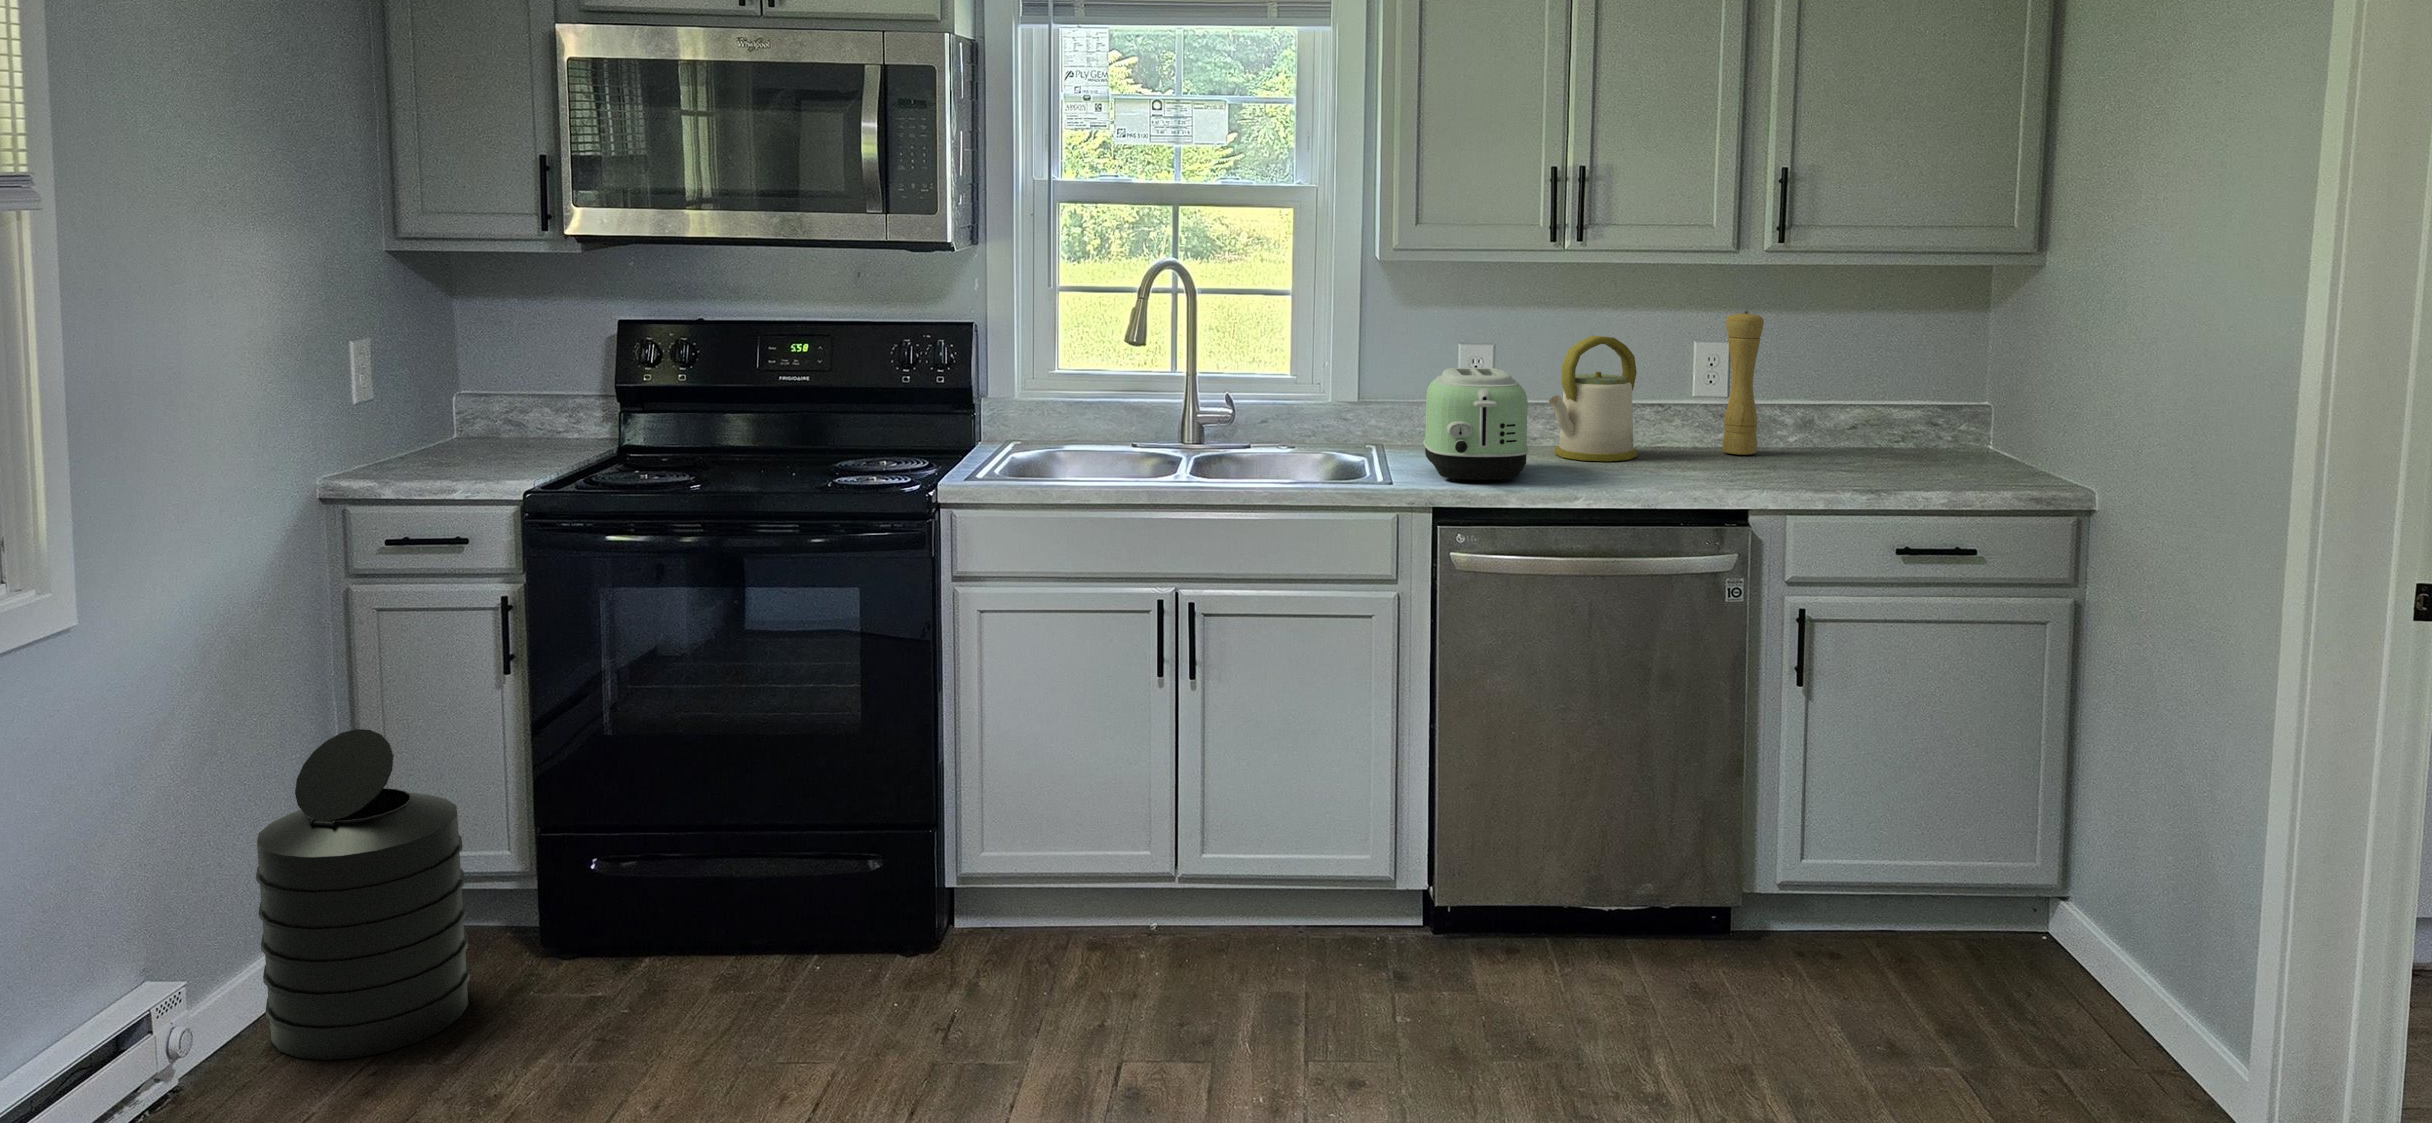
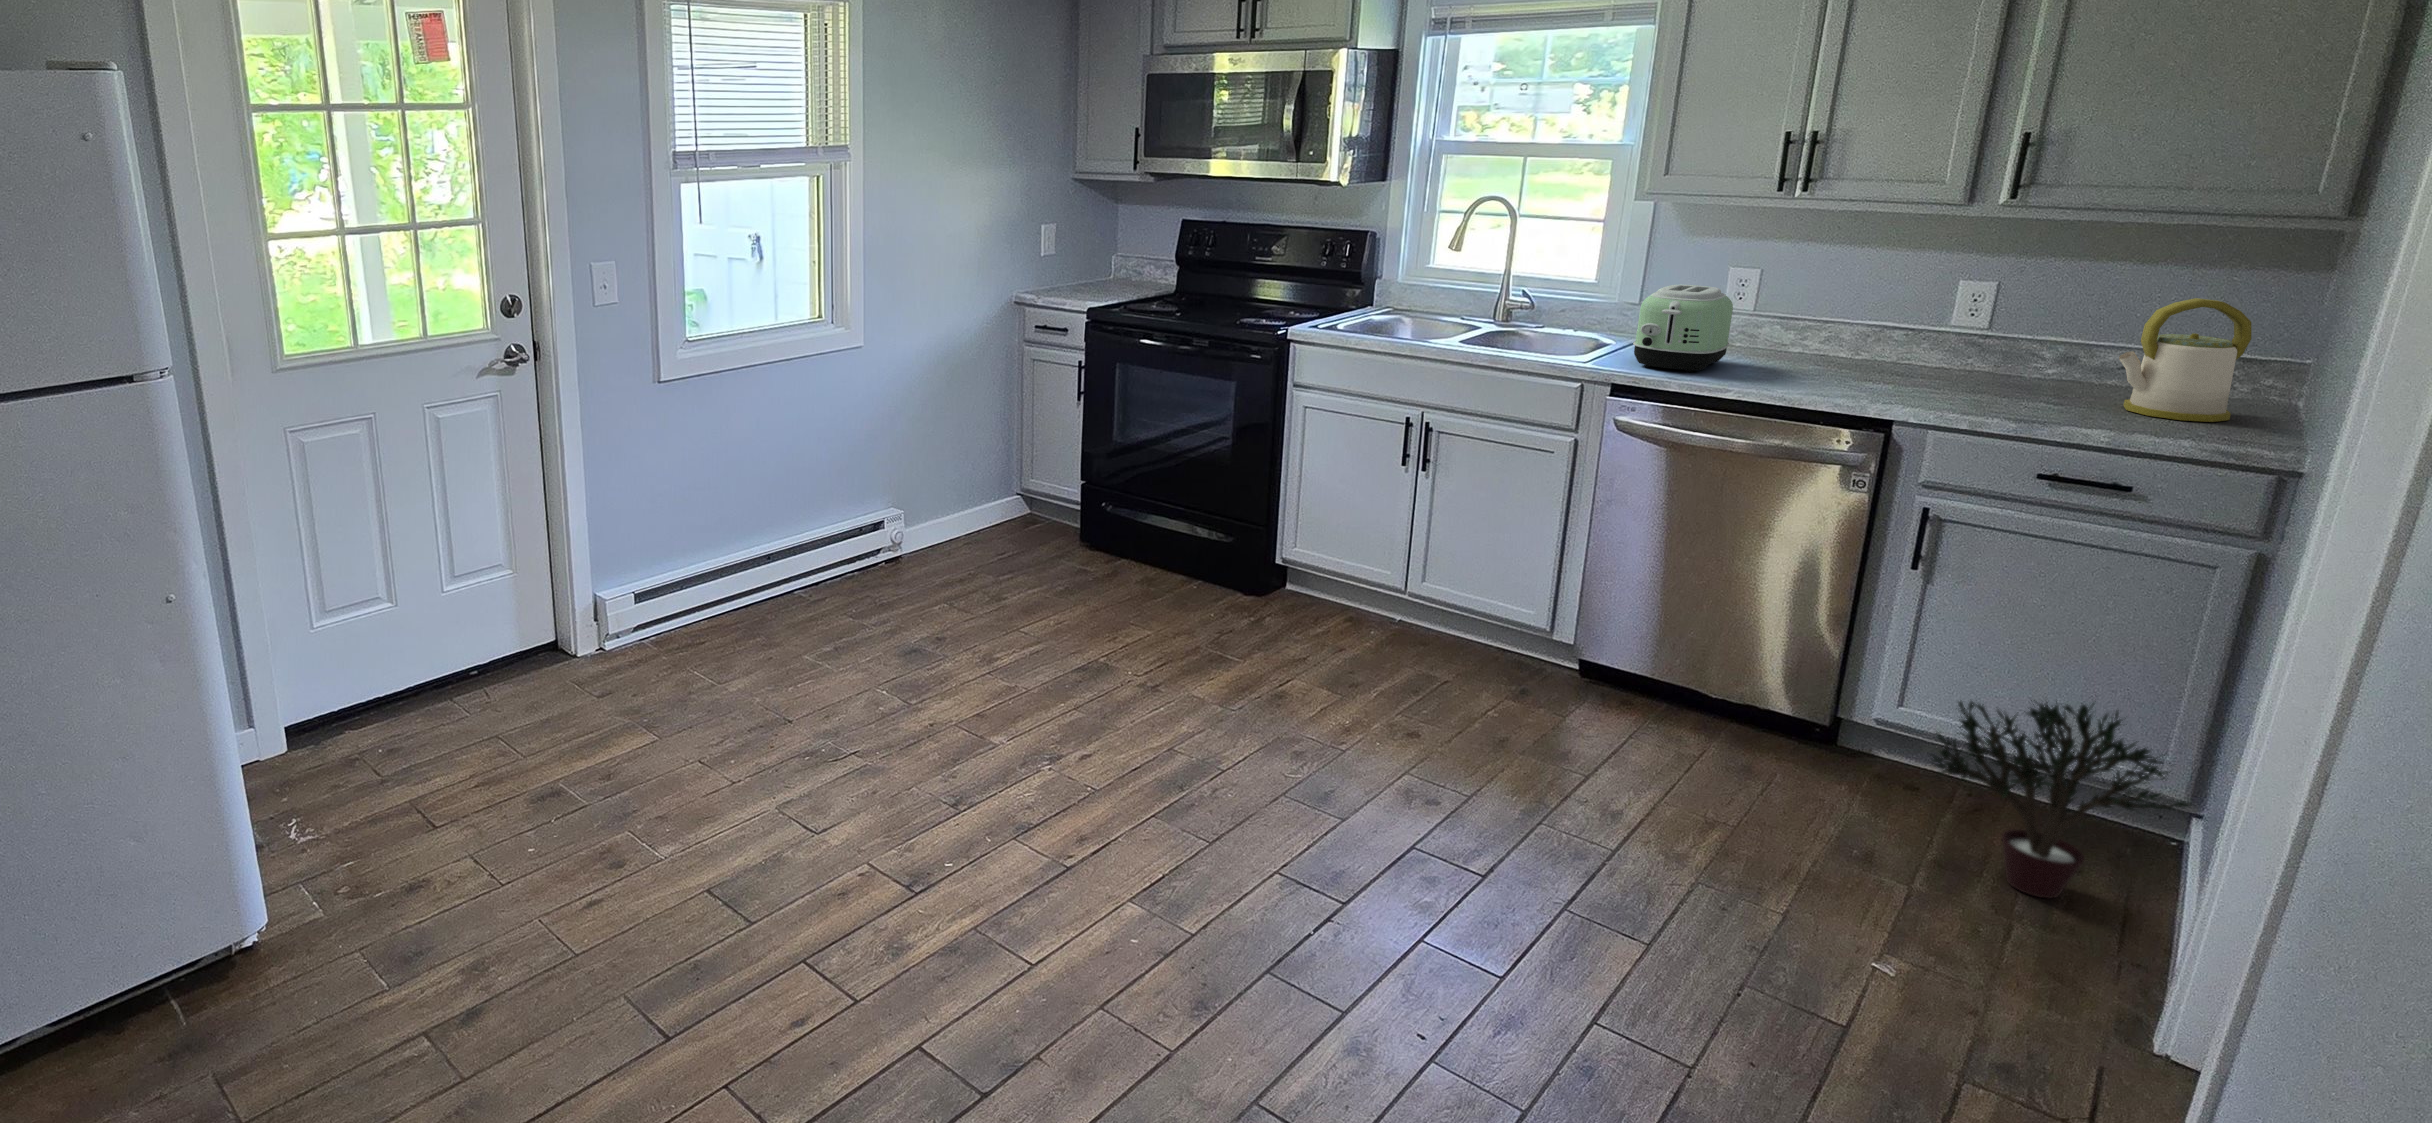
pepper mill: present [1723,311,1764,455] -> none [1962,257,2026,382]
kettle: present [1549,336,1637,461] -> present [2119,298,2251,422]
trash can: present [256,729,470,1060] -> none [954,413,1040,564]
potted plant: none [1911,793,2169,1040] -> present [1933,701,2189,898]

